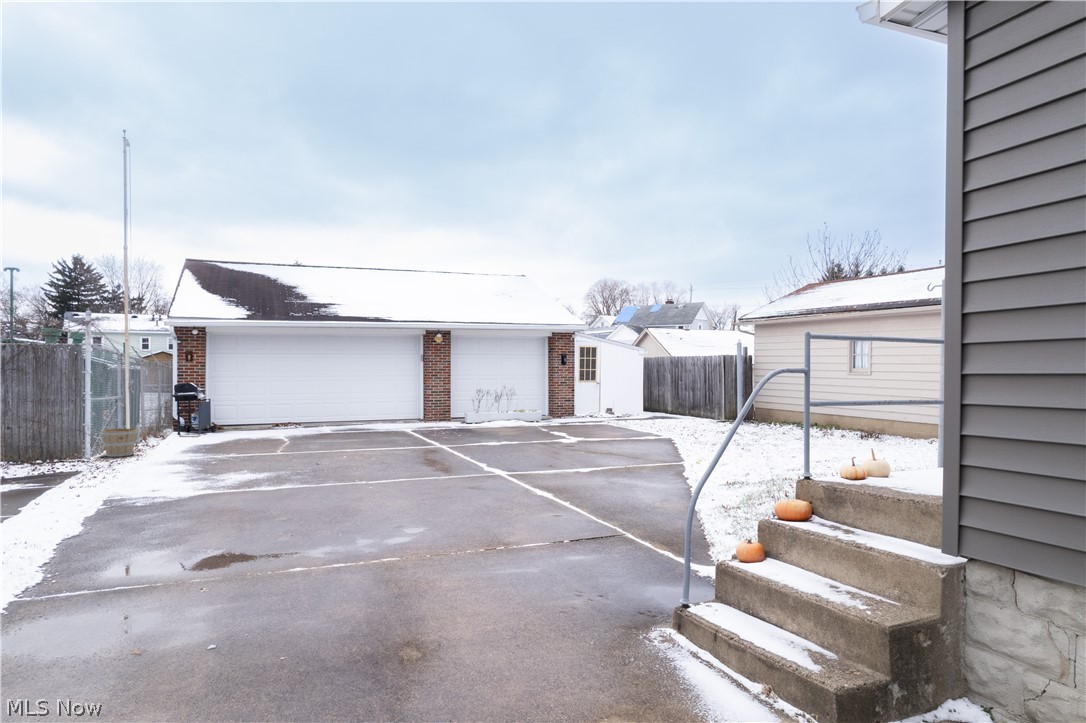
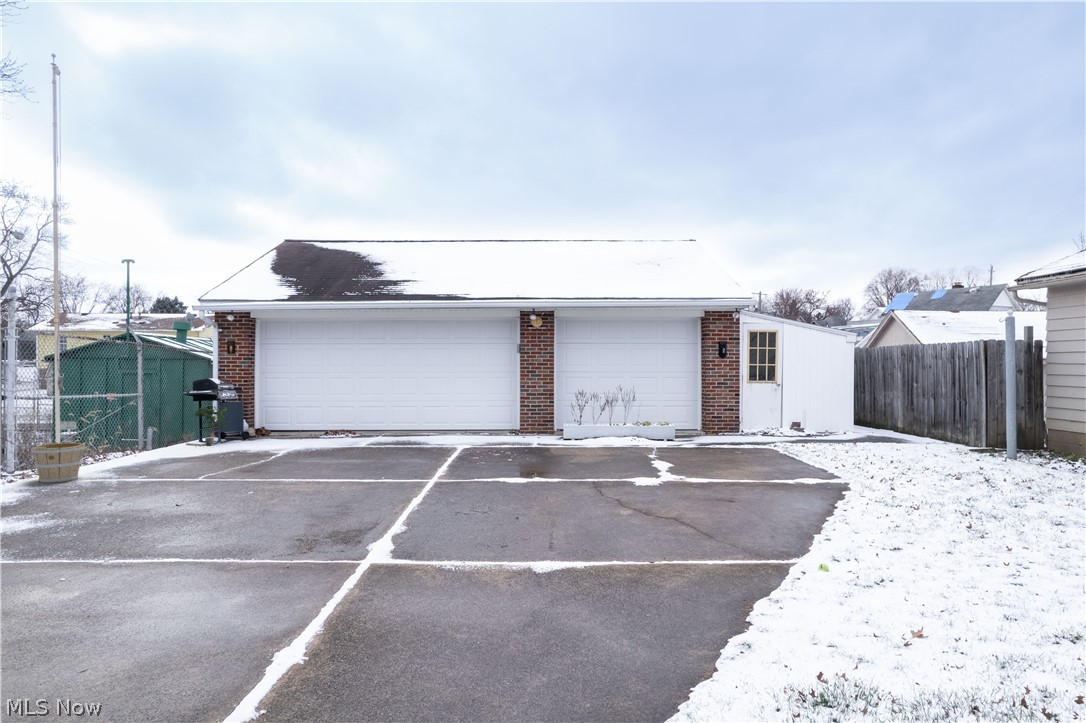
potted plant: none [166,404,196,435] -> present [195,406,227,446]

